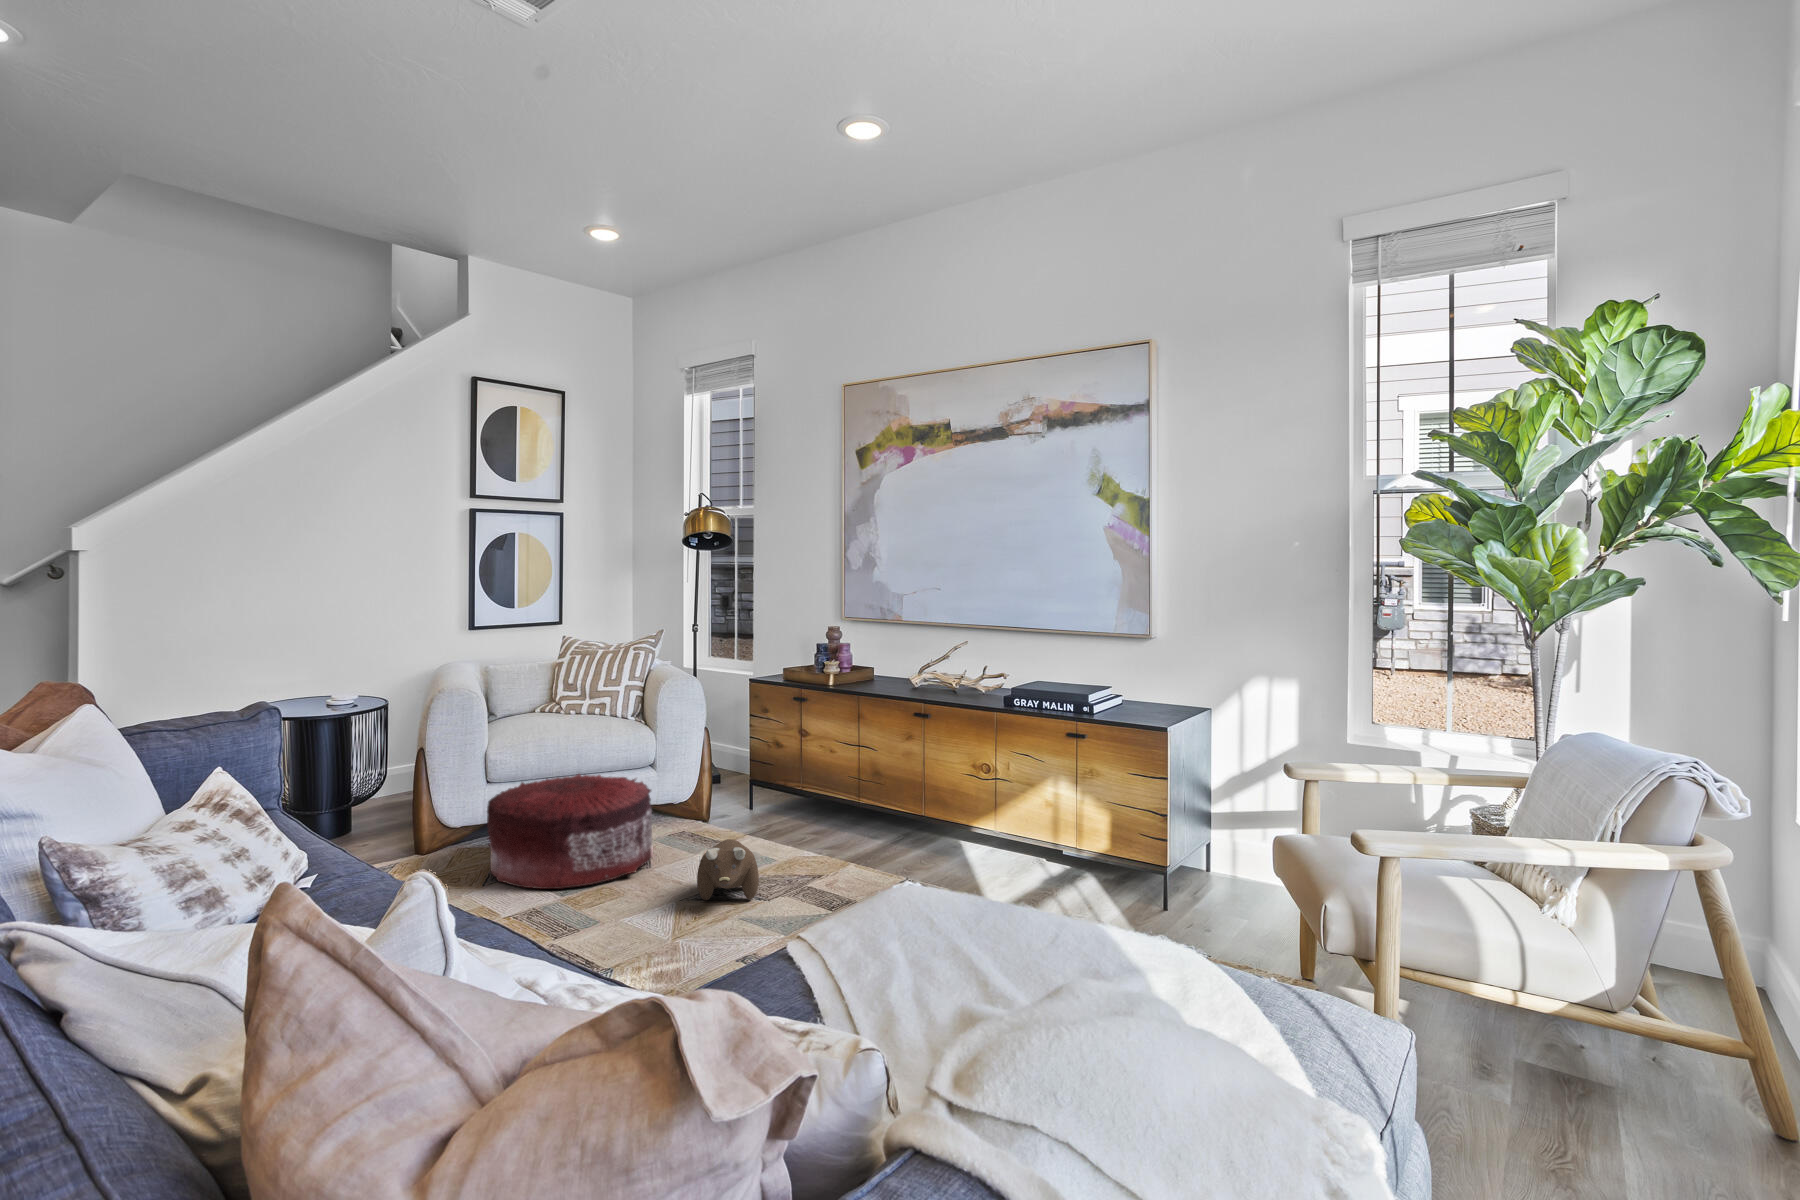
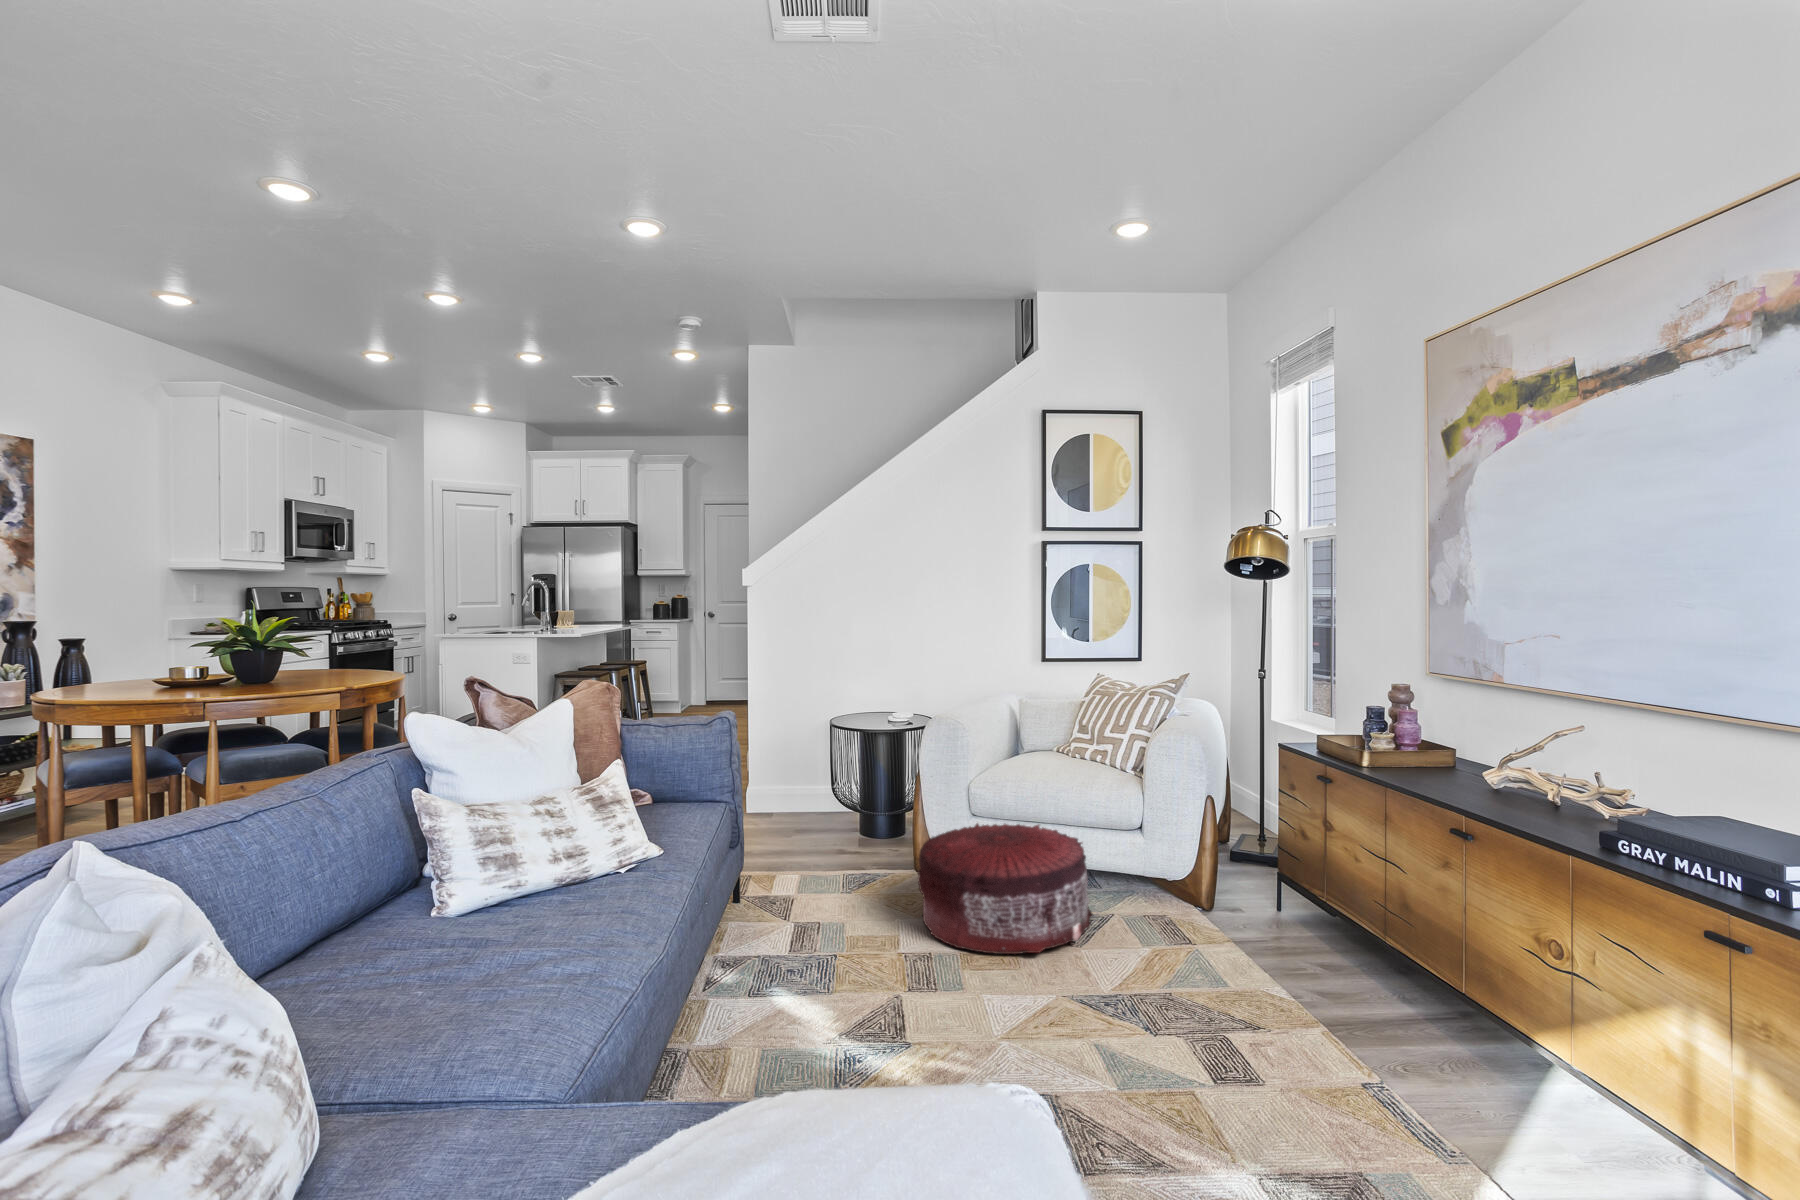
plush toy: present [697,839,759,900] -> none [1054,948,1144,1037]

